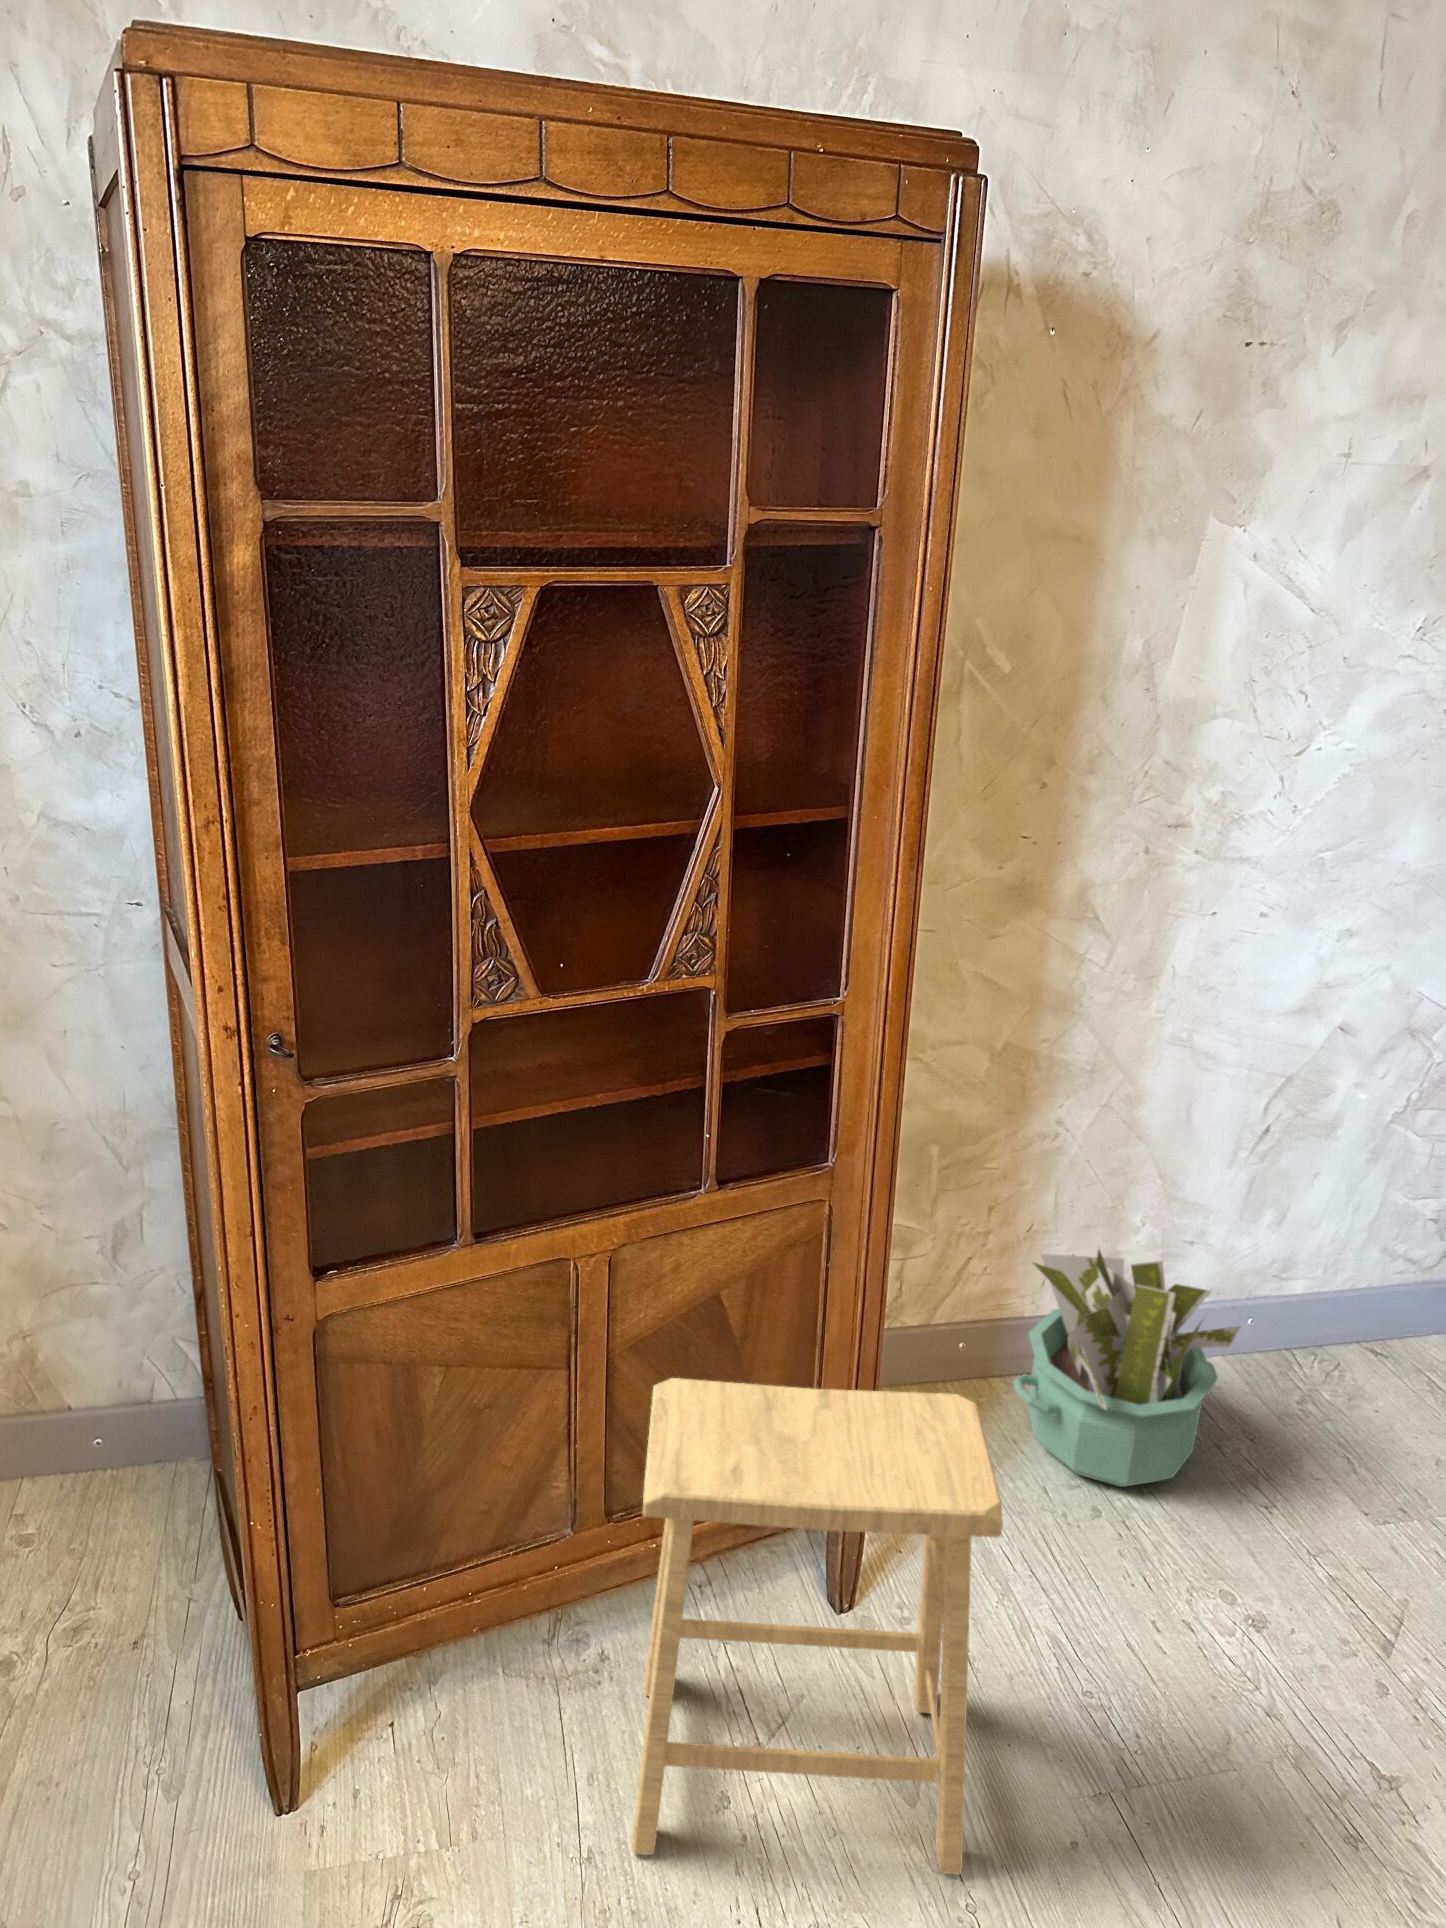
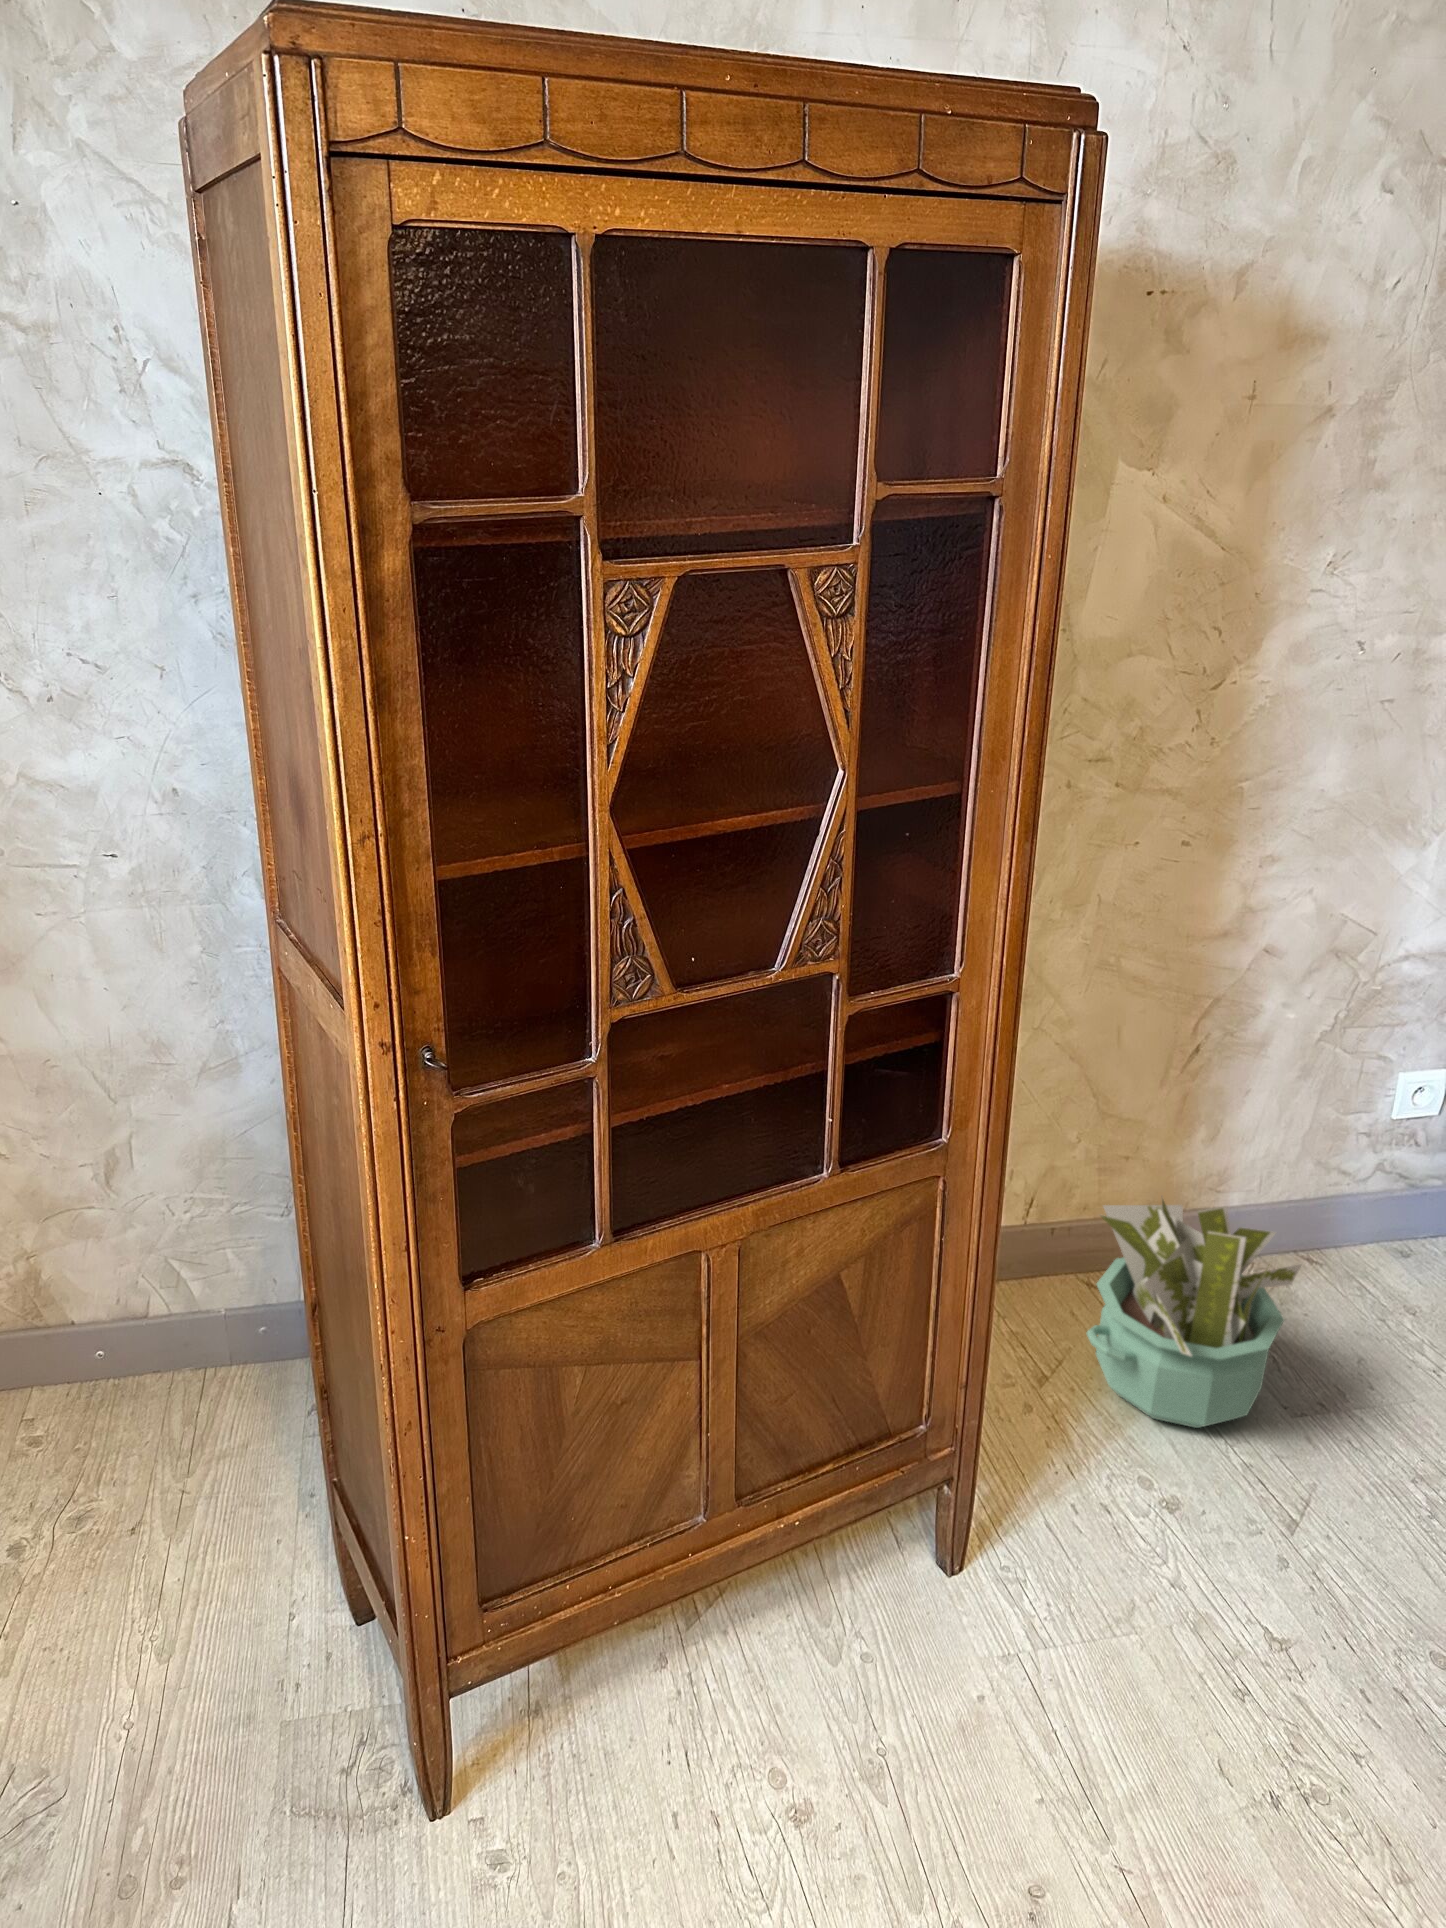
footstool: present [632,1378,1003,1874] -> none [771,1357,1156,1828]

